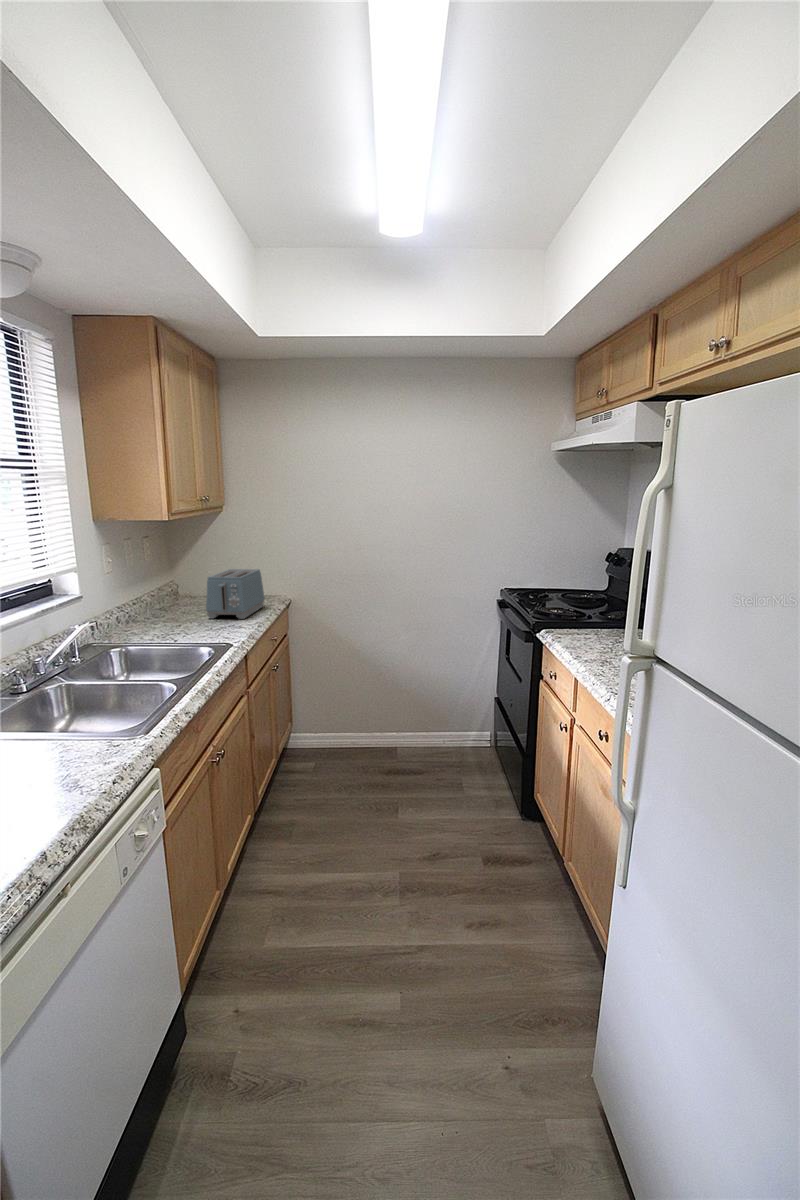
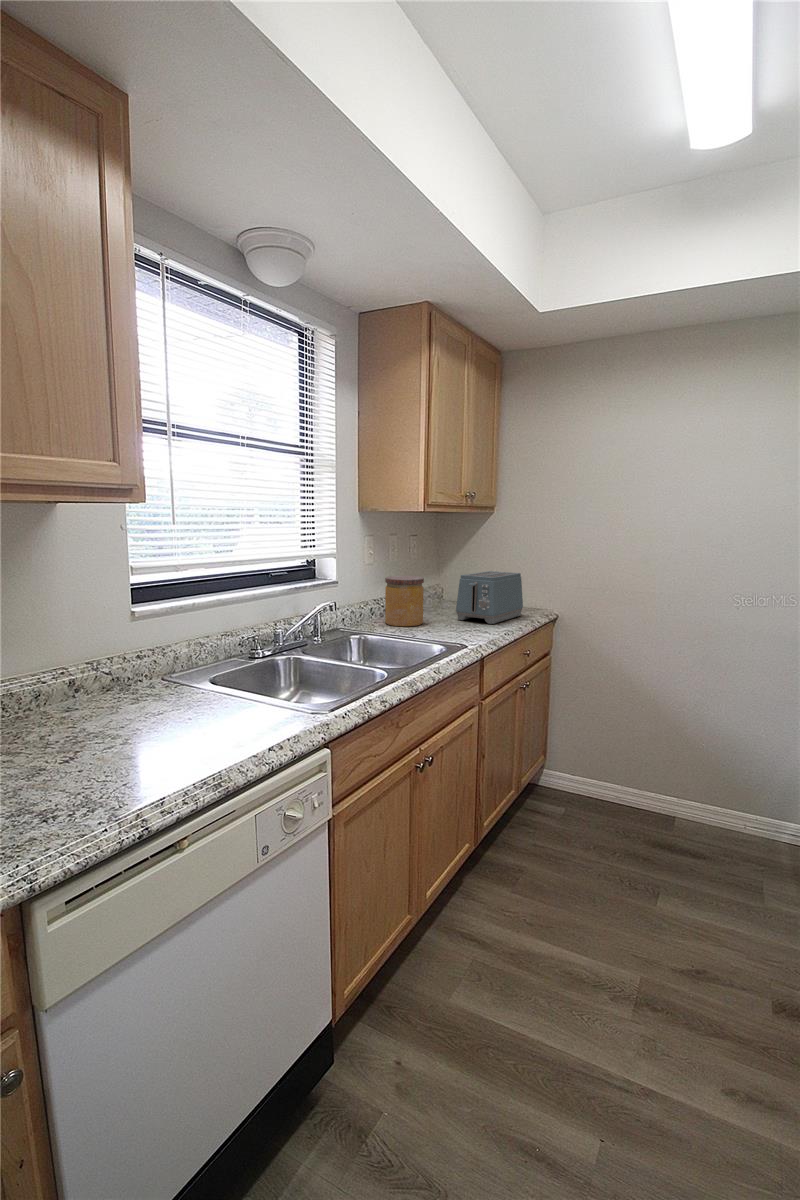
jar: none [132,582,177,634] -> present [385,576,424,626]

